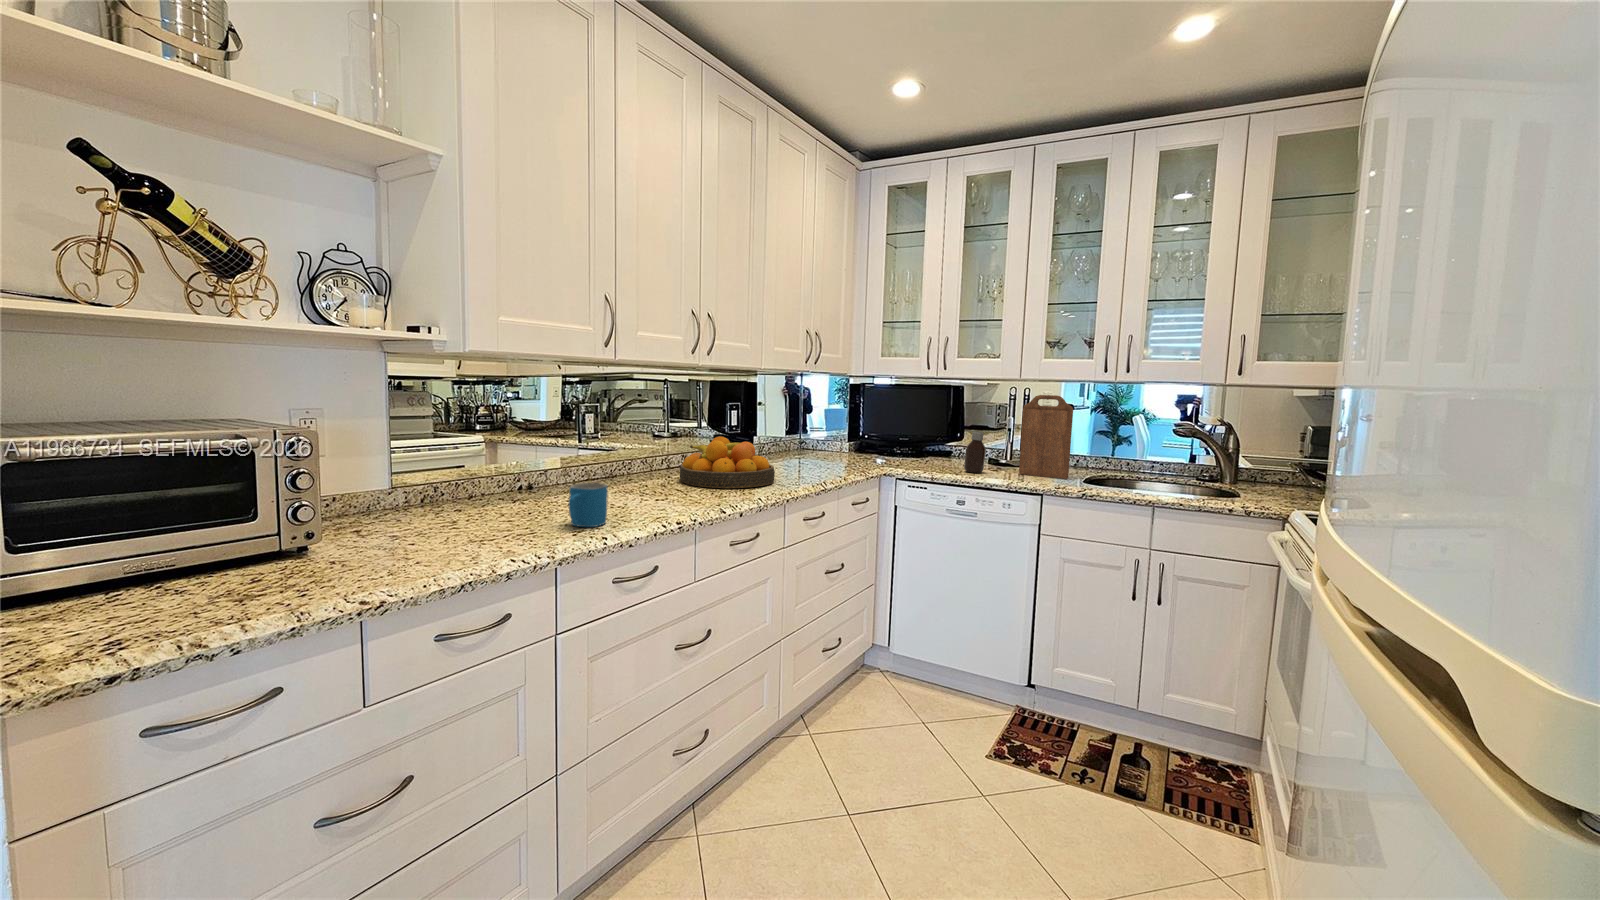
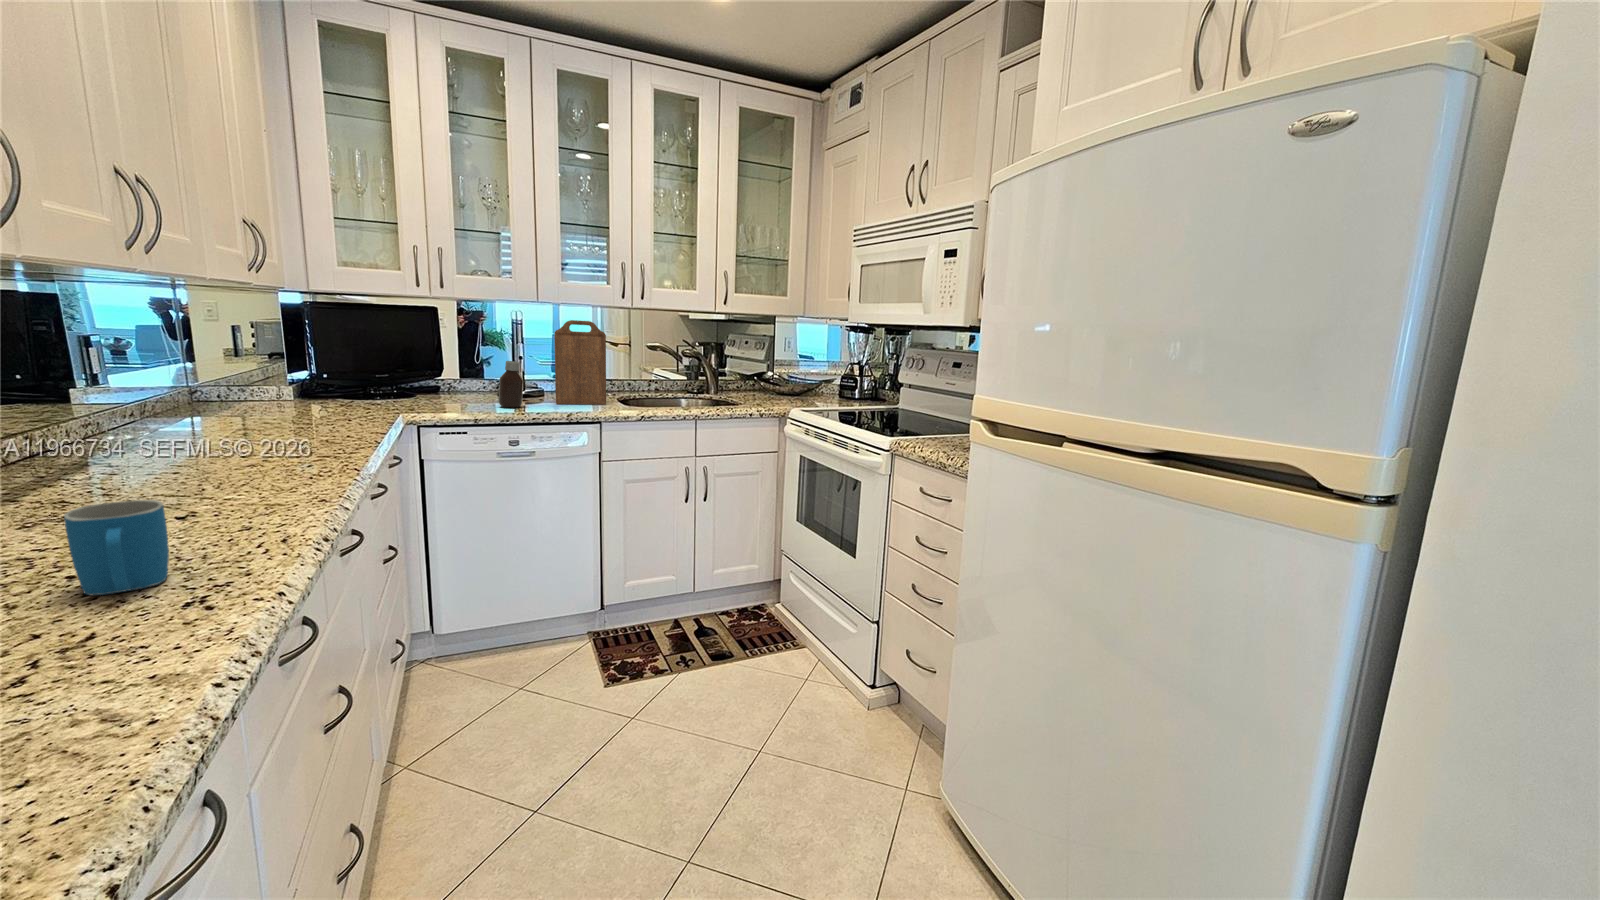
fruit bowl: present [680,437,775,488] -> none [81,389,301,479]

